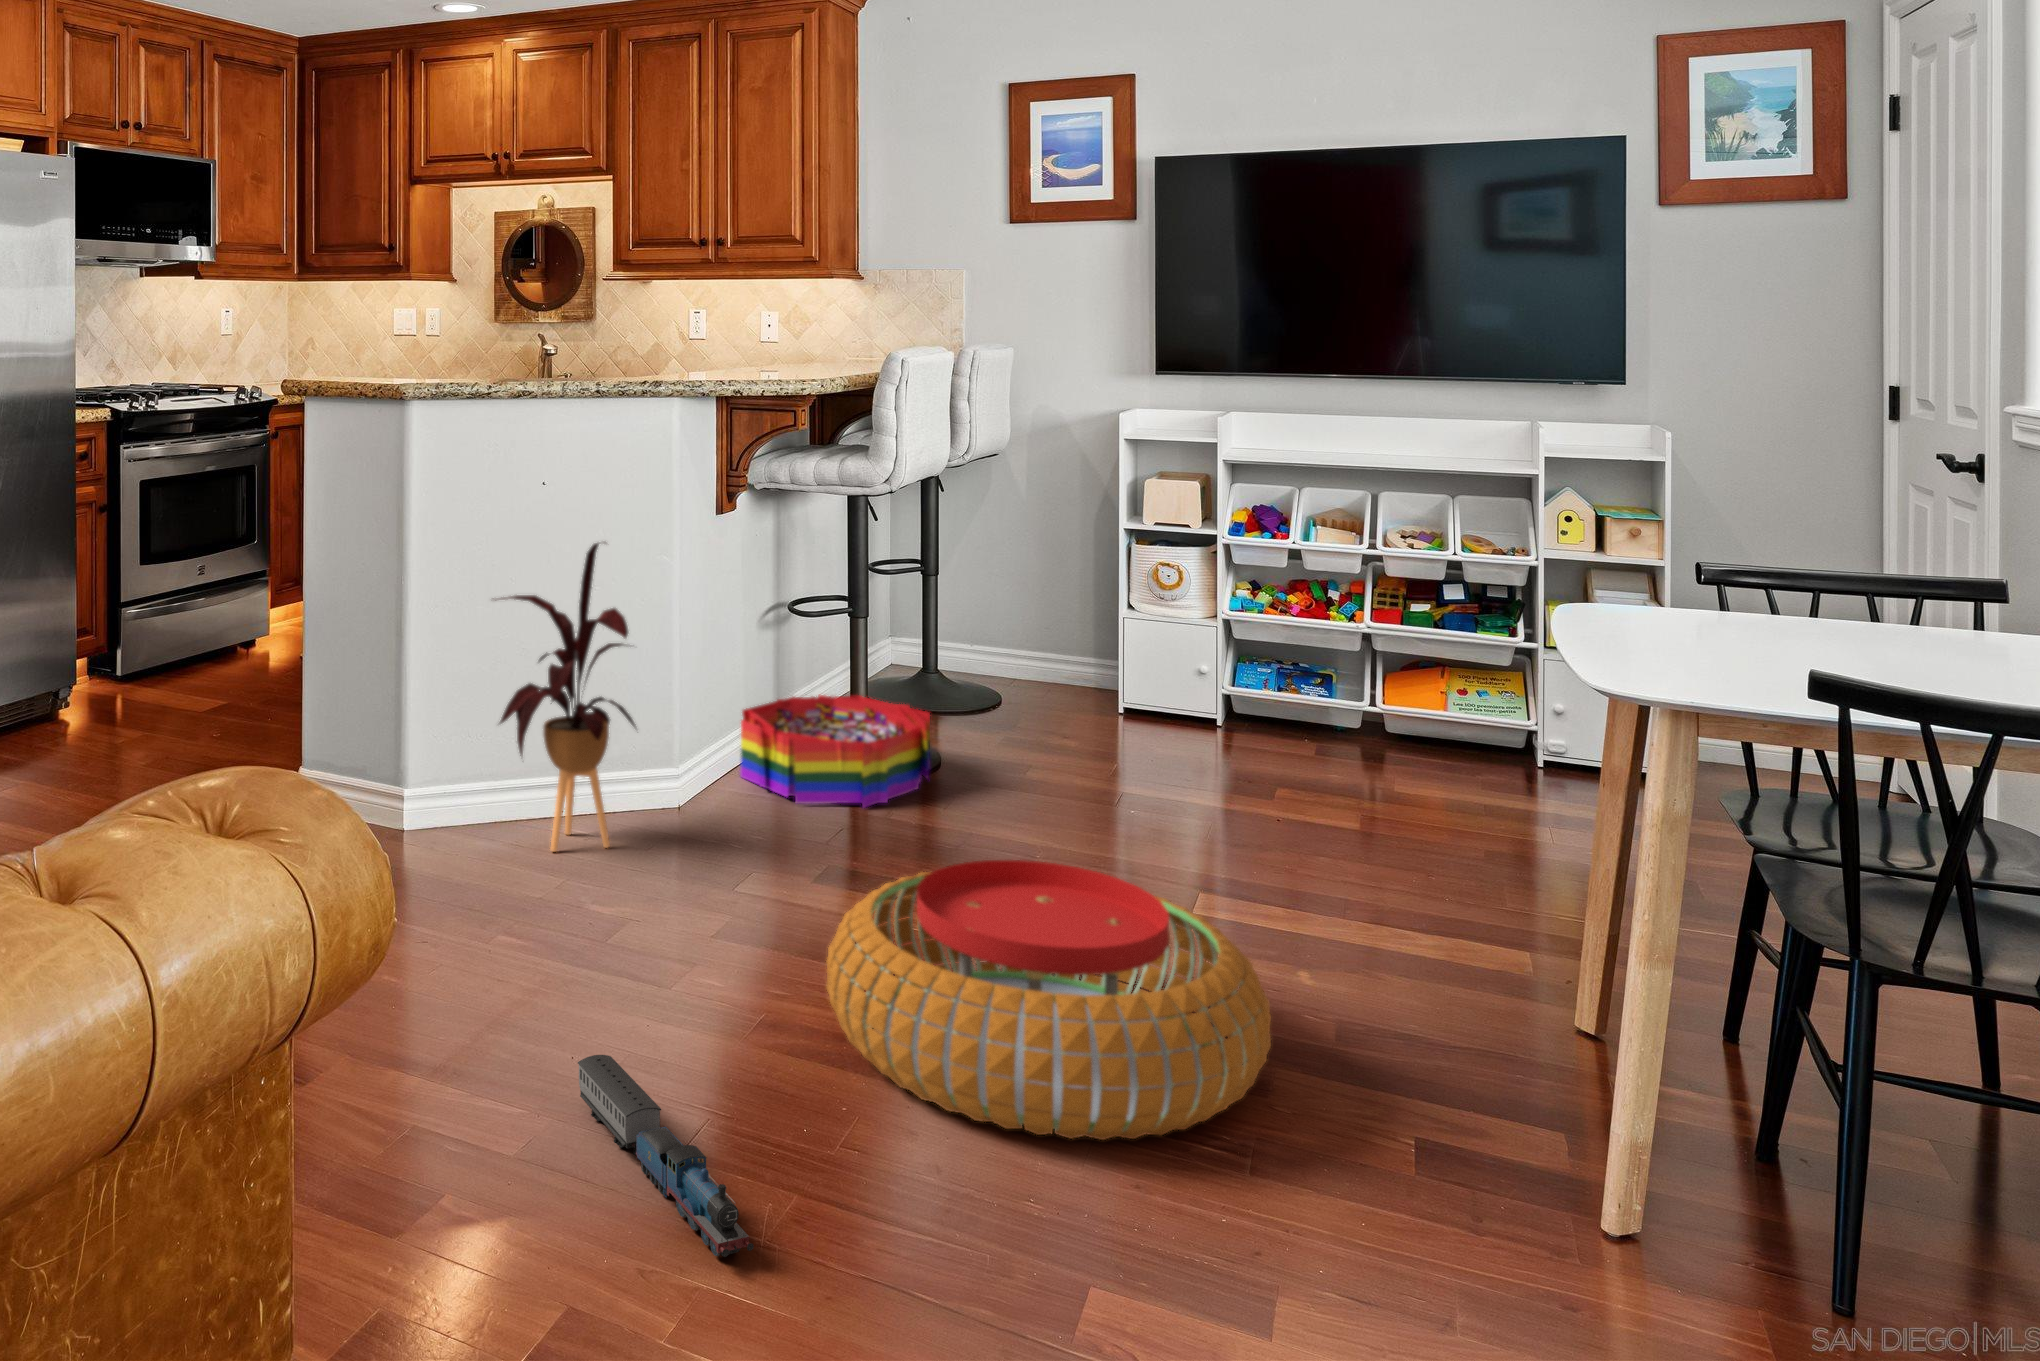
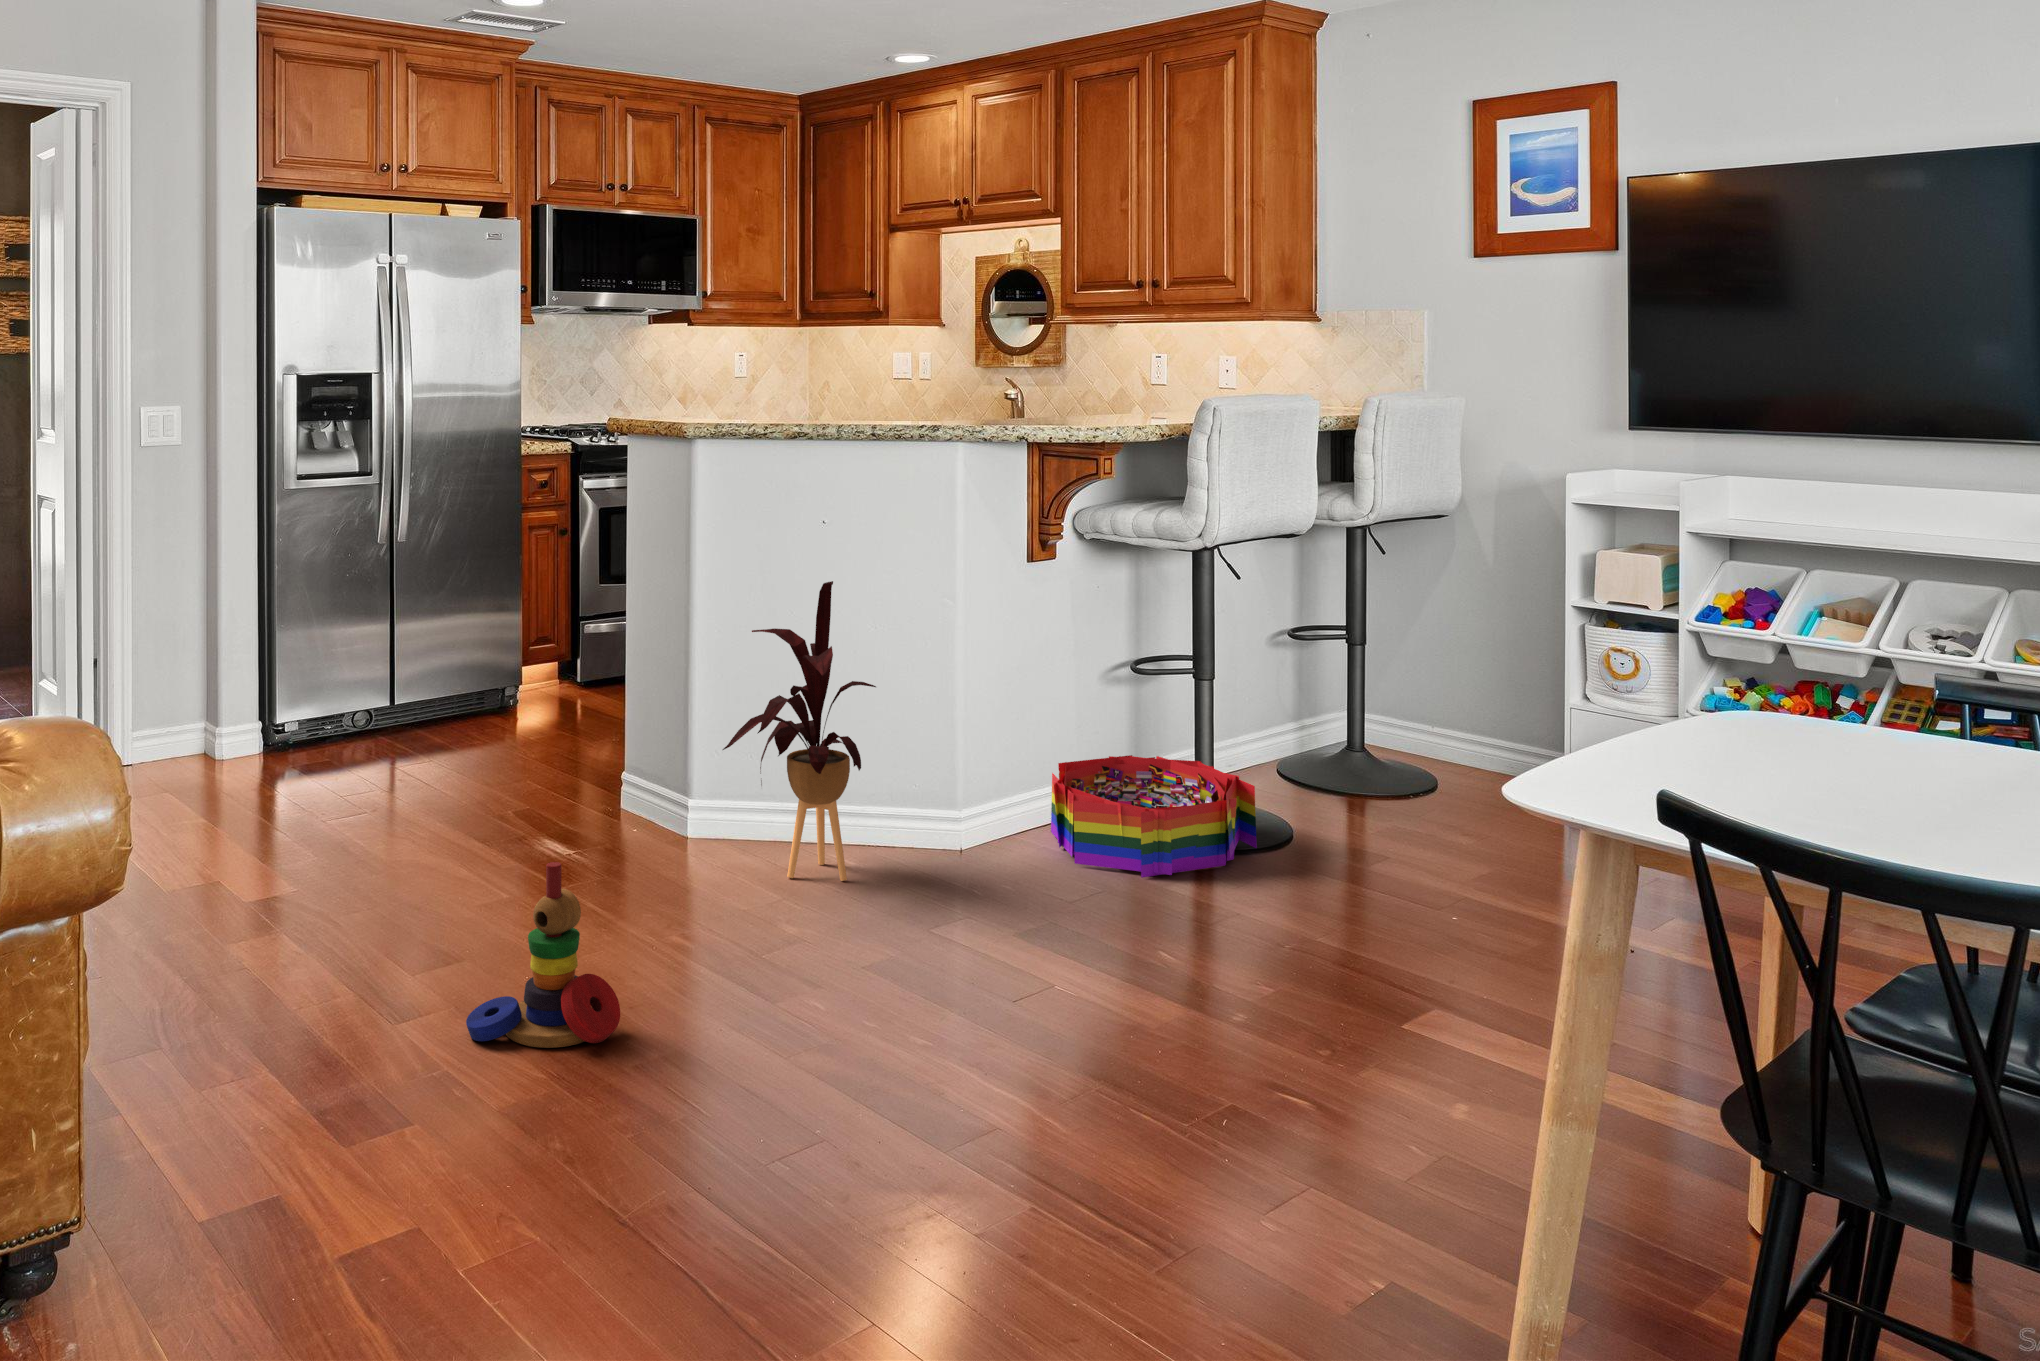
stacking toy: none [403,857,565,1065] -> present [466,862,620,1048]
pouf: present [827,860,1271,1140] -> none [828,934,1278,1239]
toy train: present [578,1055,754,1257] -> none [524,1055,596,1247]

